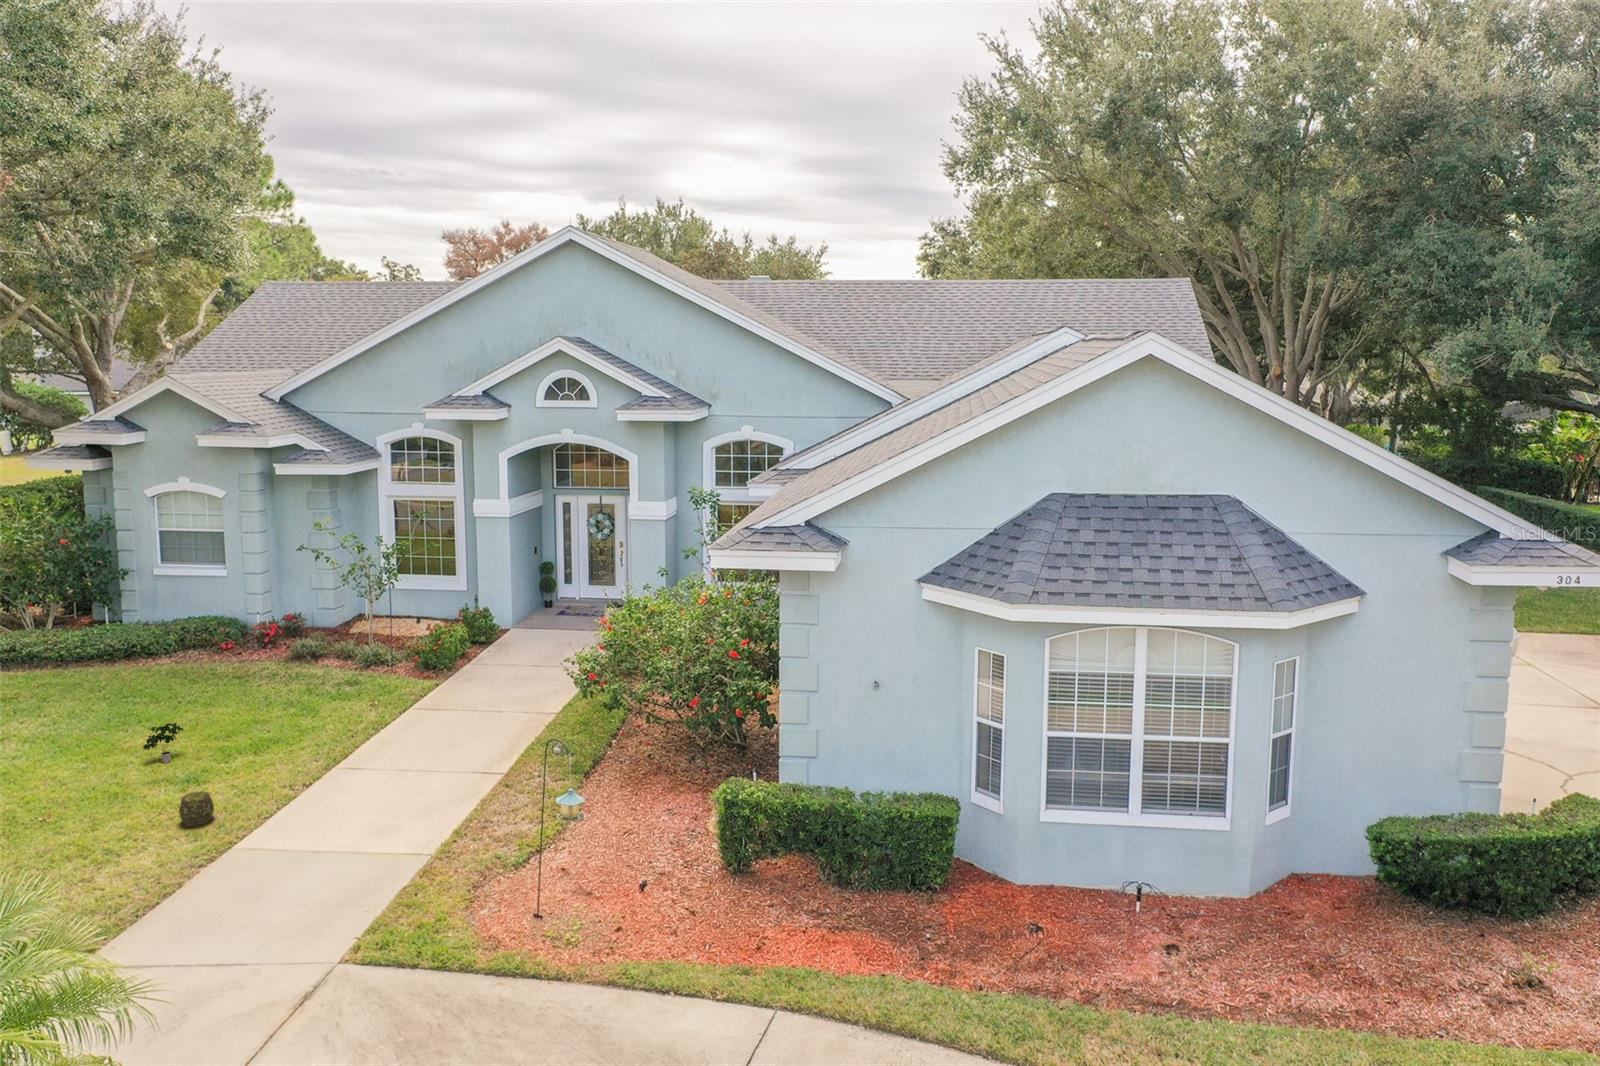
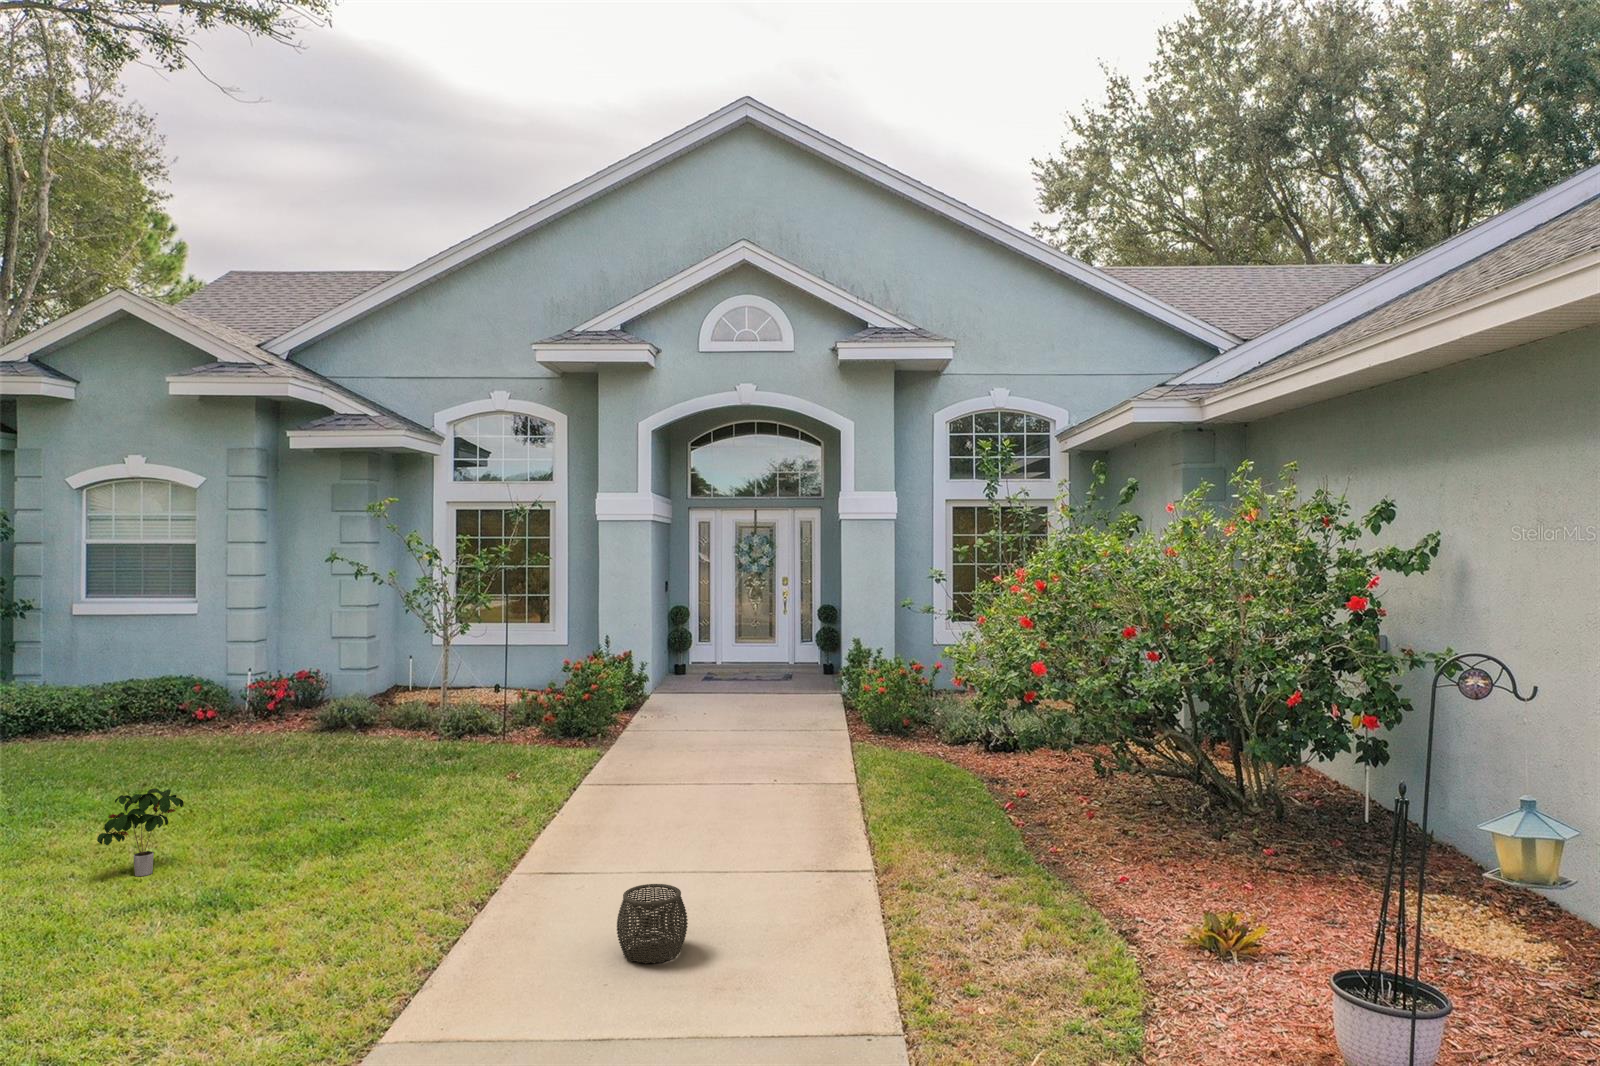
woven basket: present [179,792,214,826] -> present [617,884,688,963]

